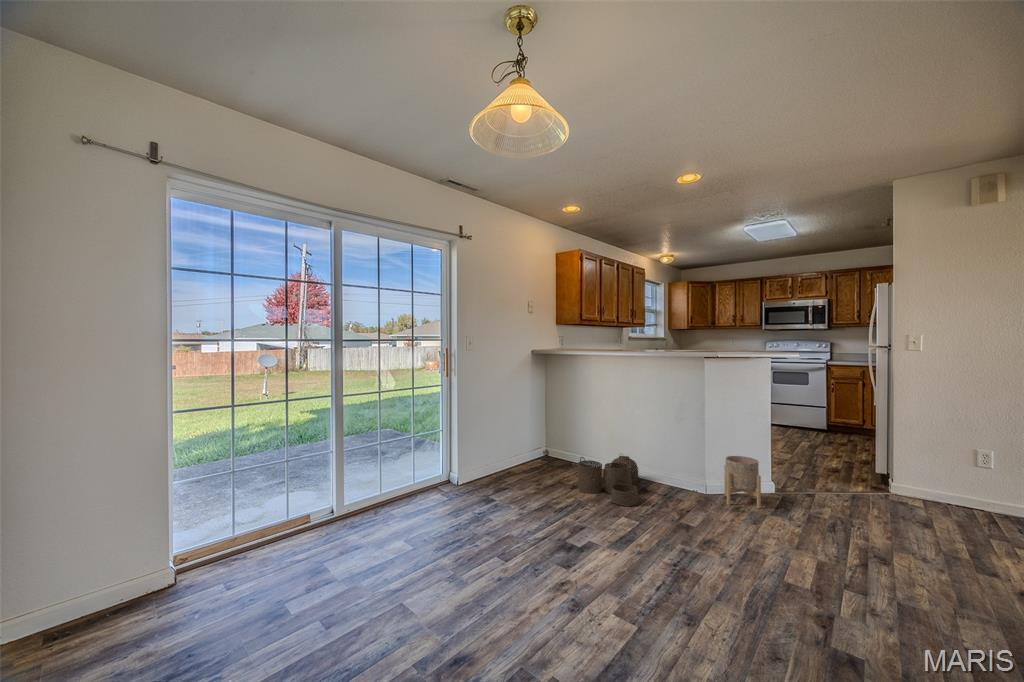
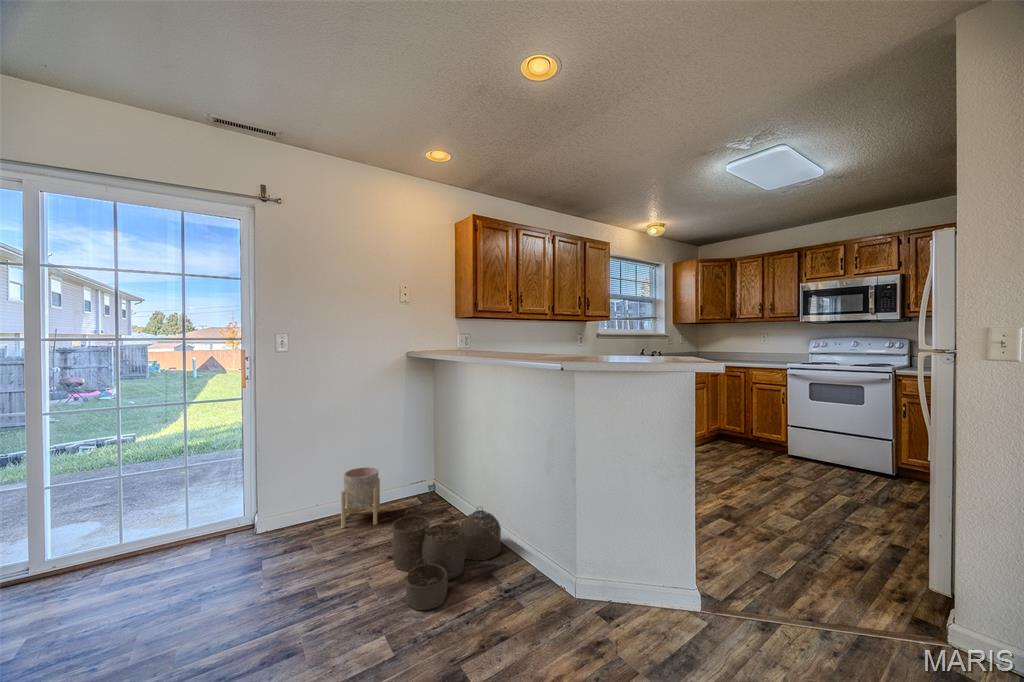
planter: present [724,456,761,509] -> present [341,467,380,528]

